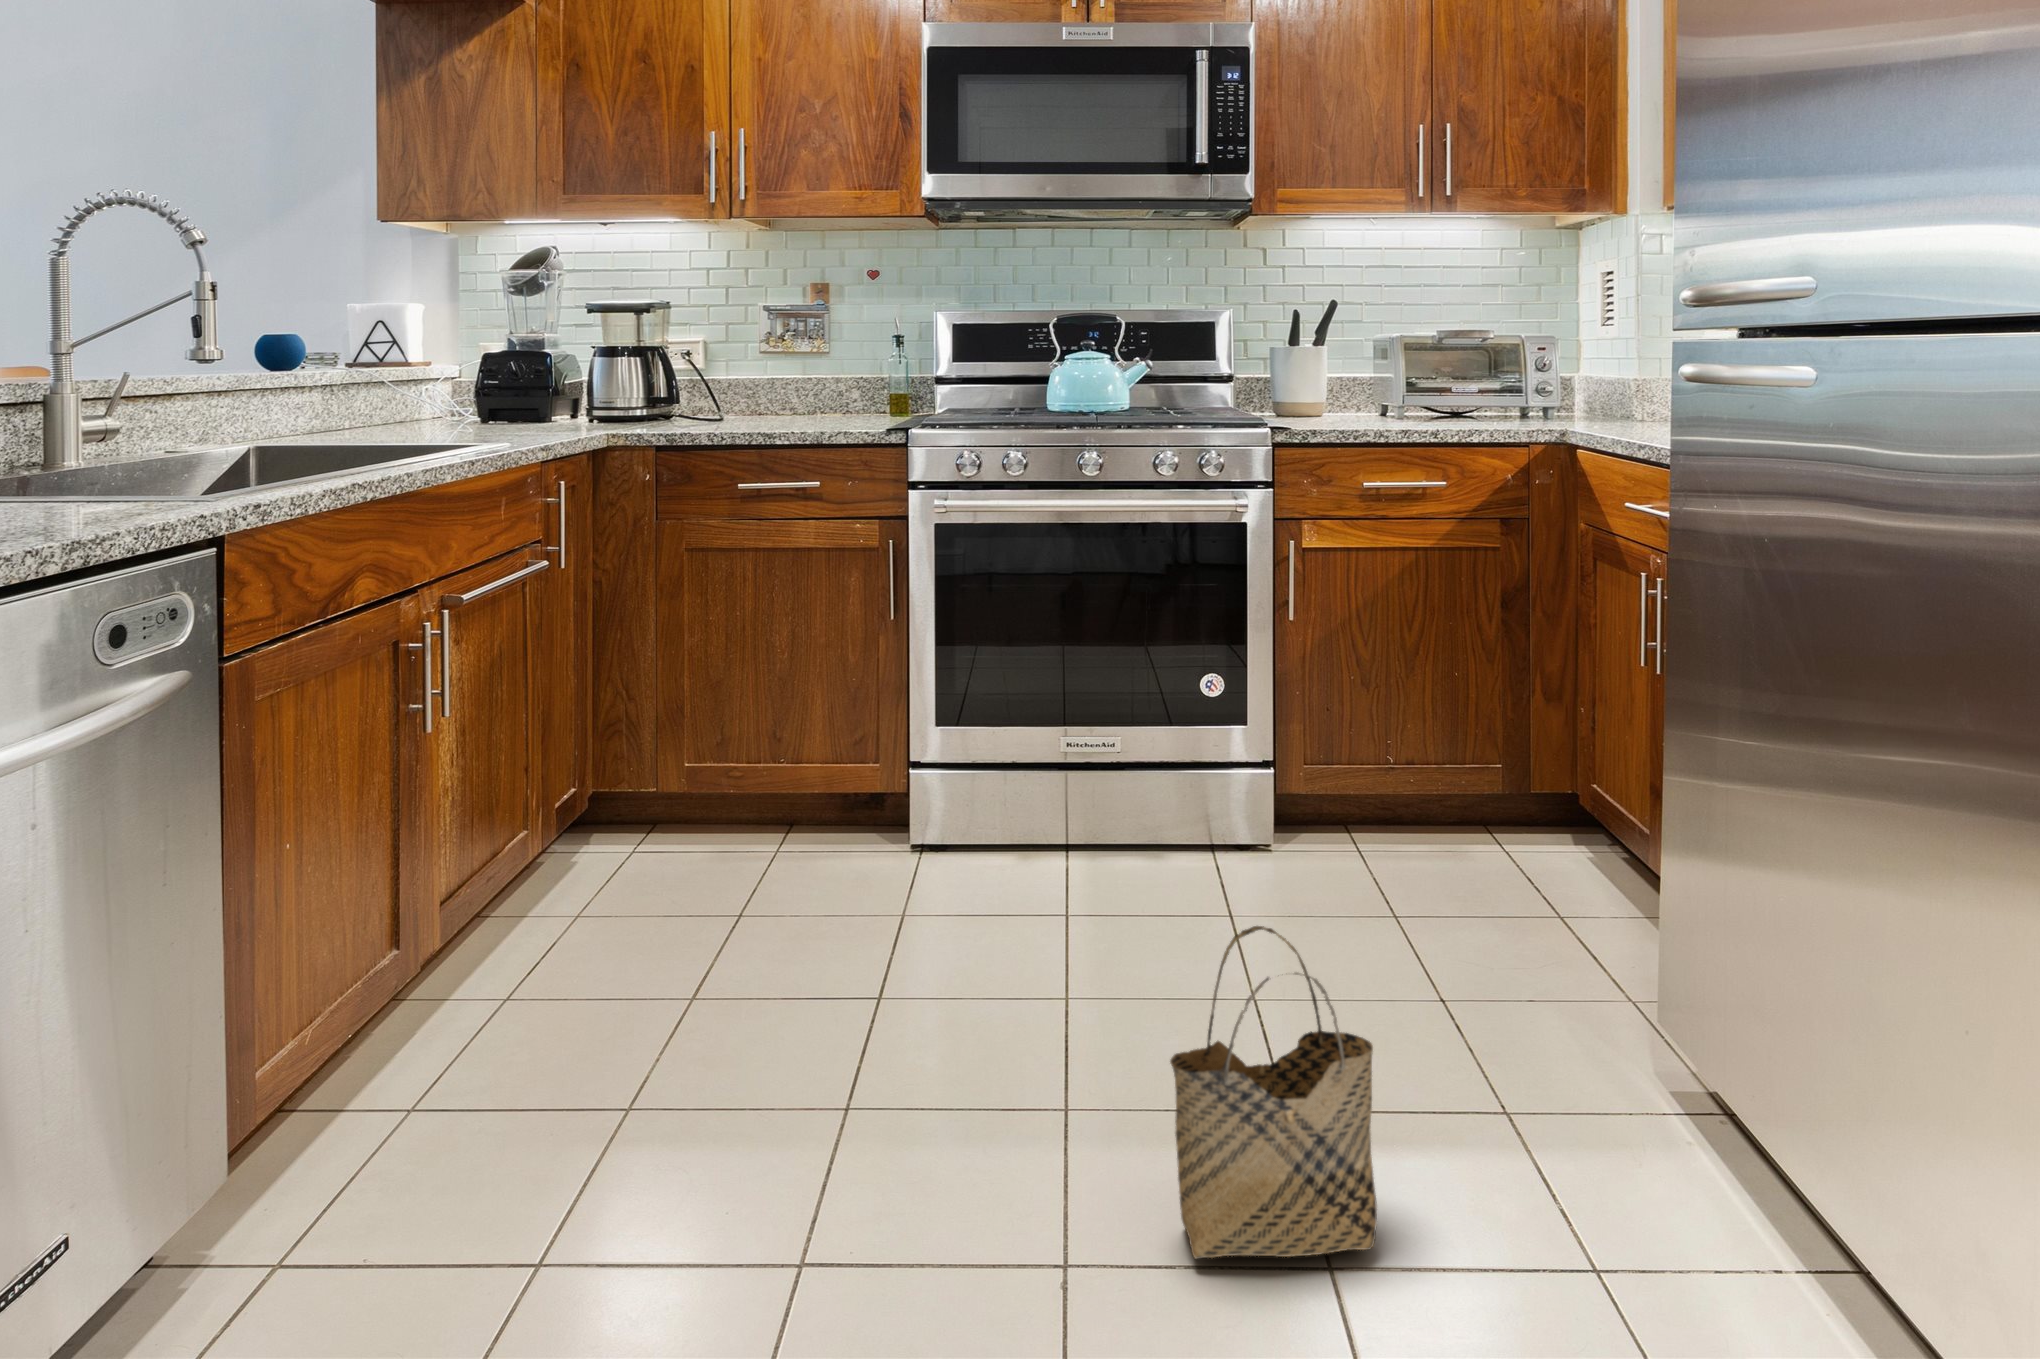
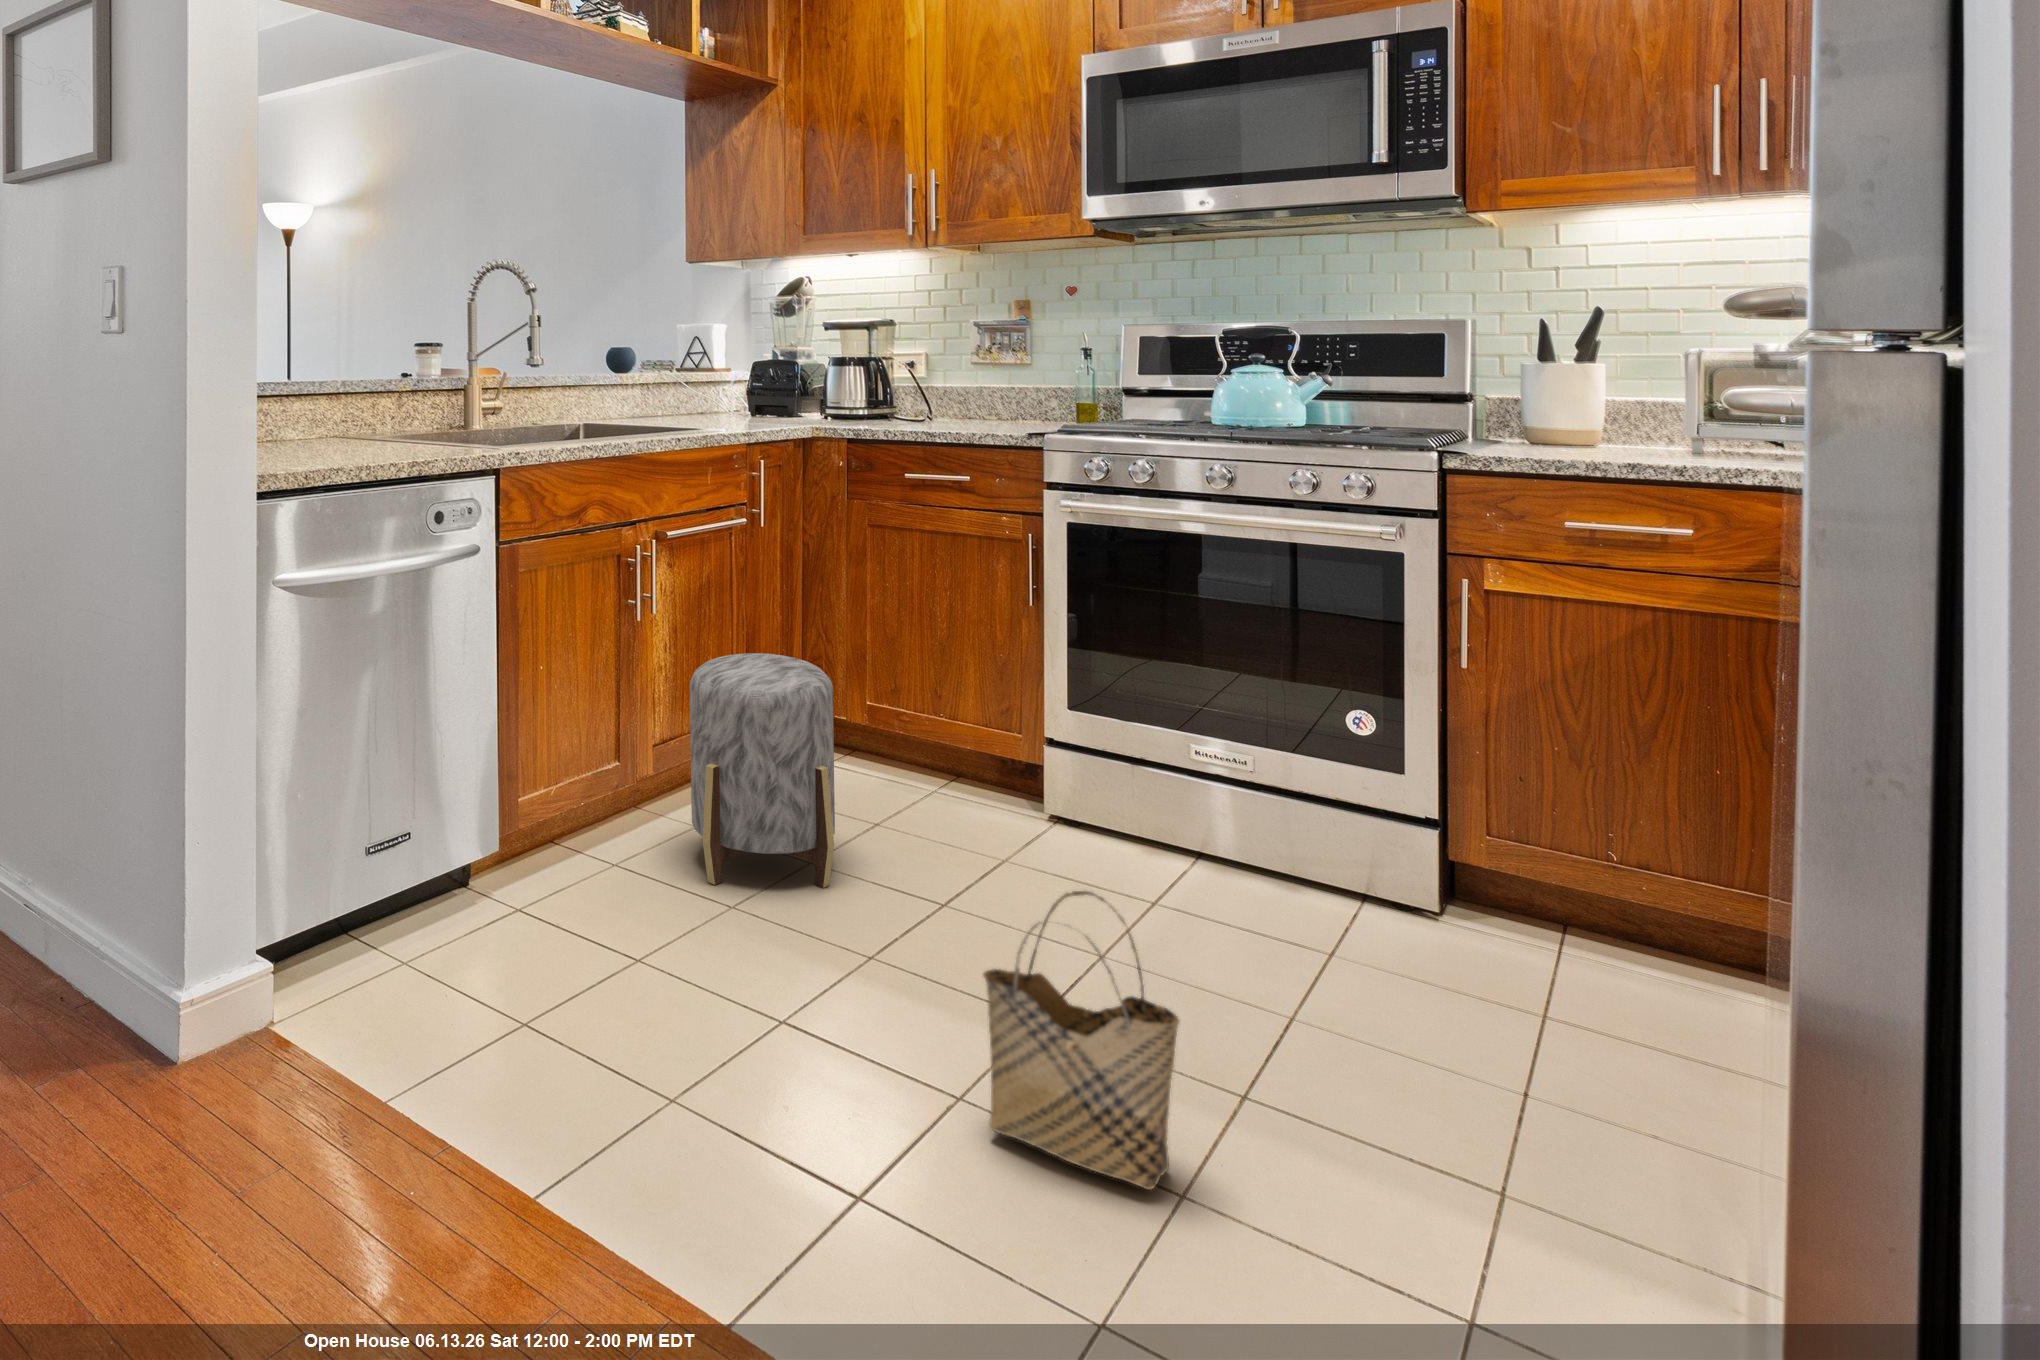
stool: none [557,726,779,1068] -> present [690,653,835,888]

